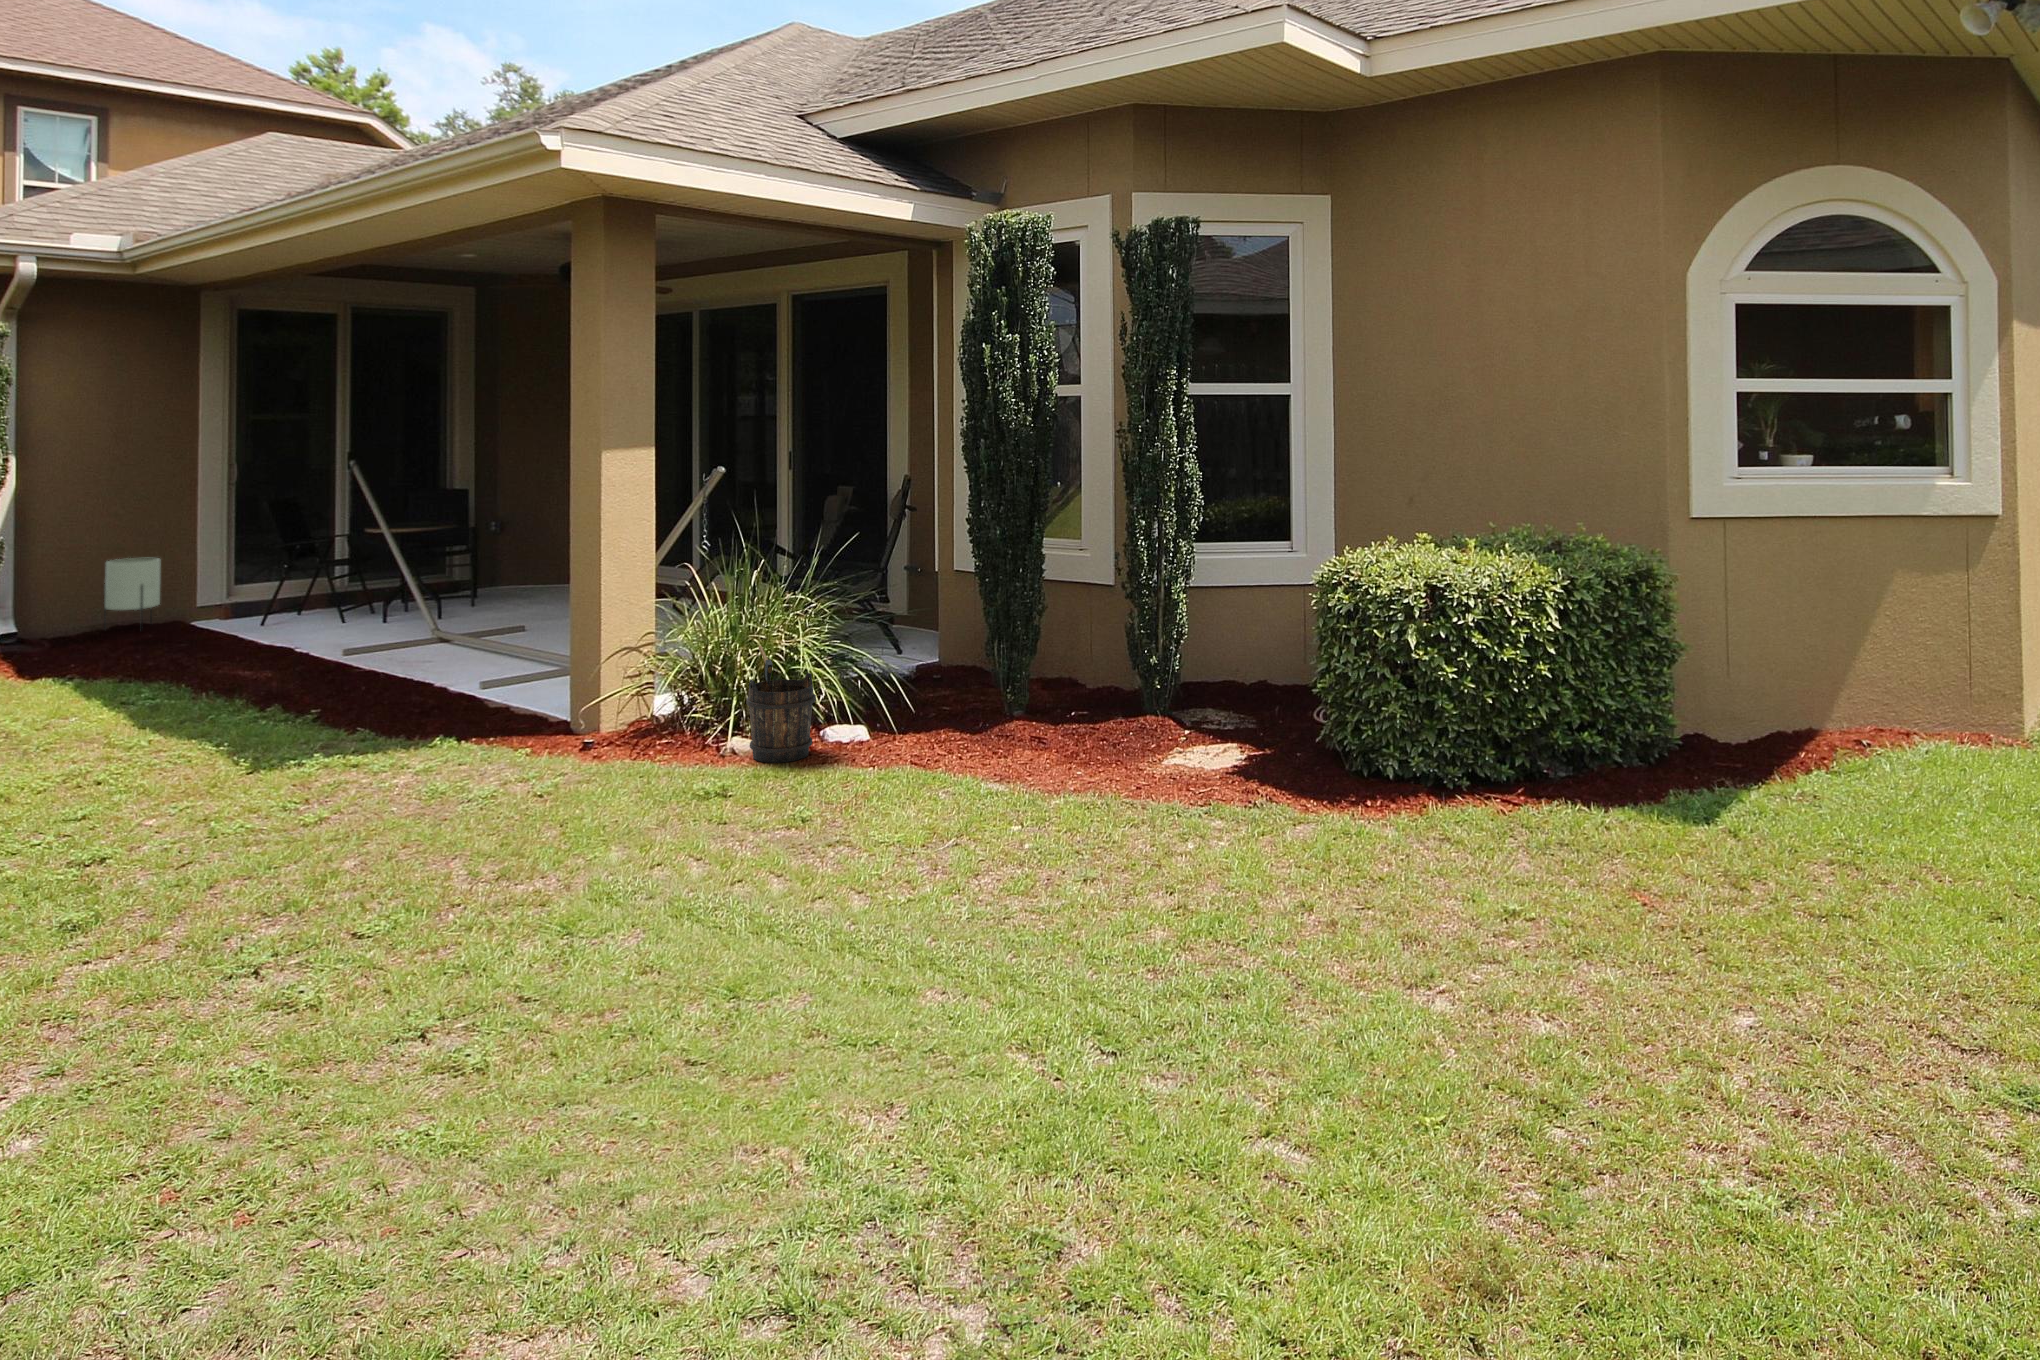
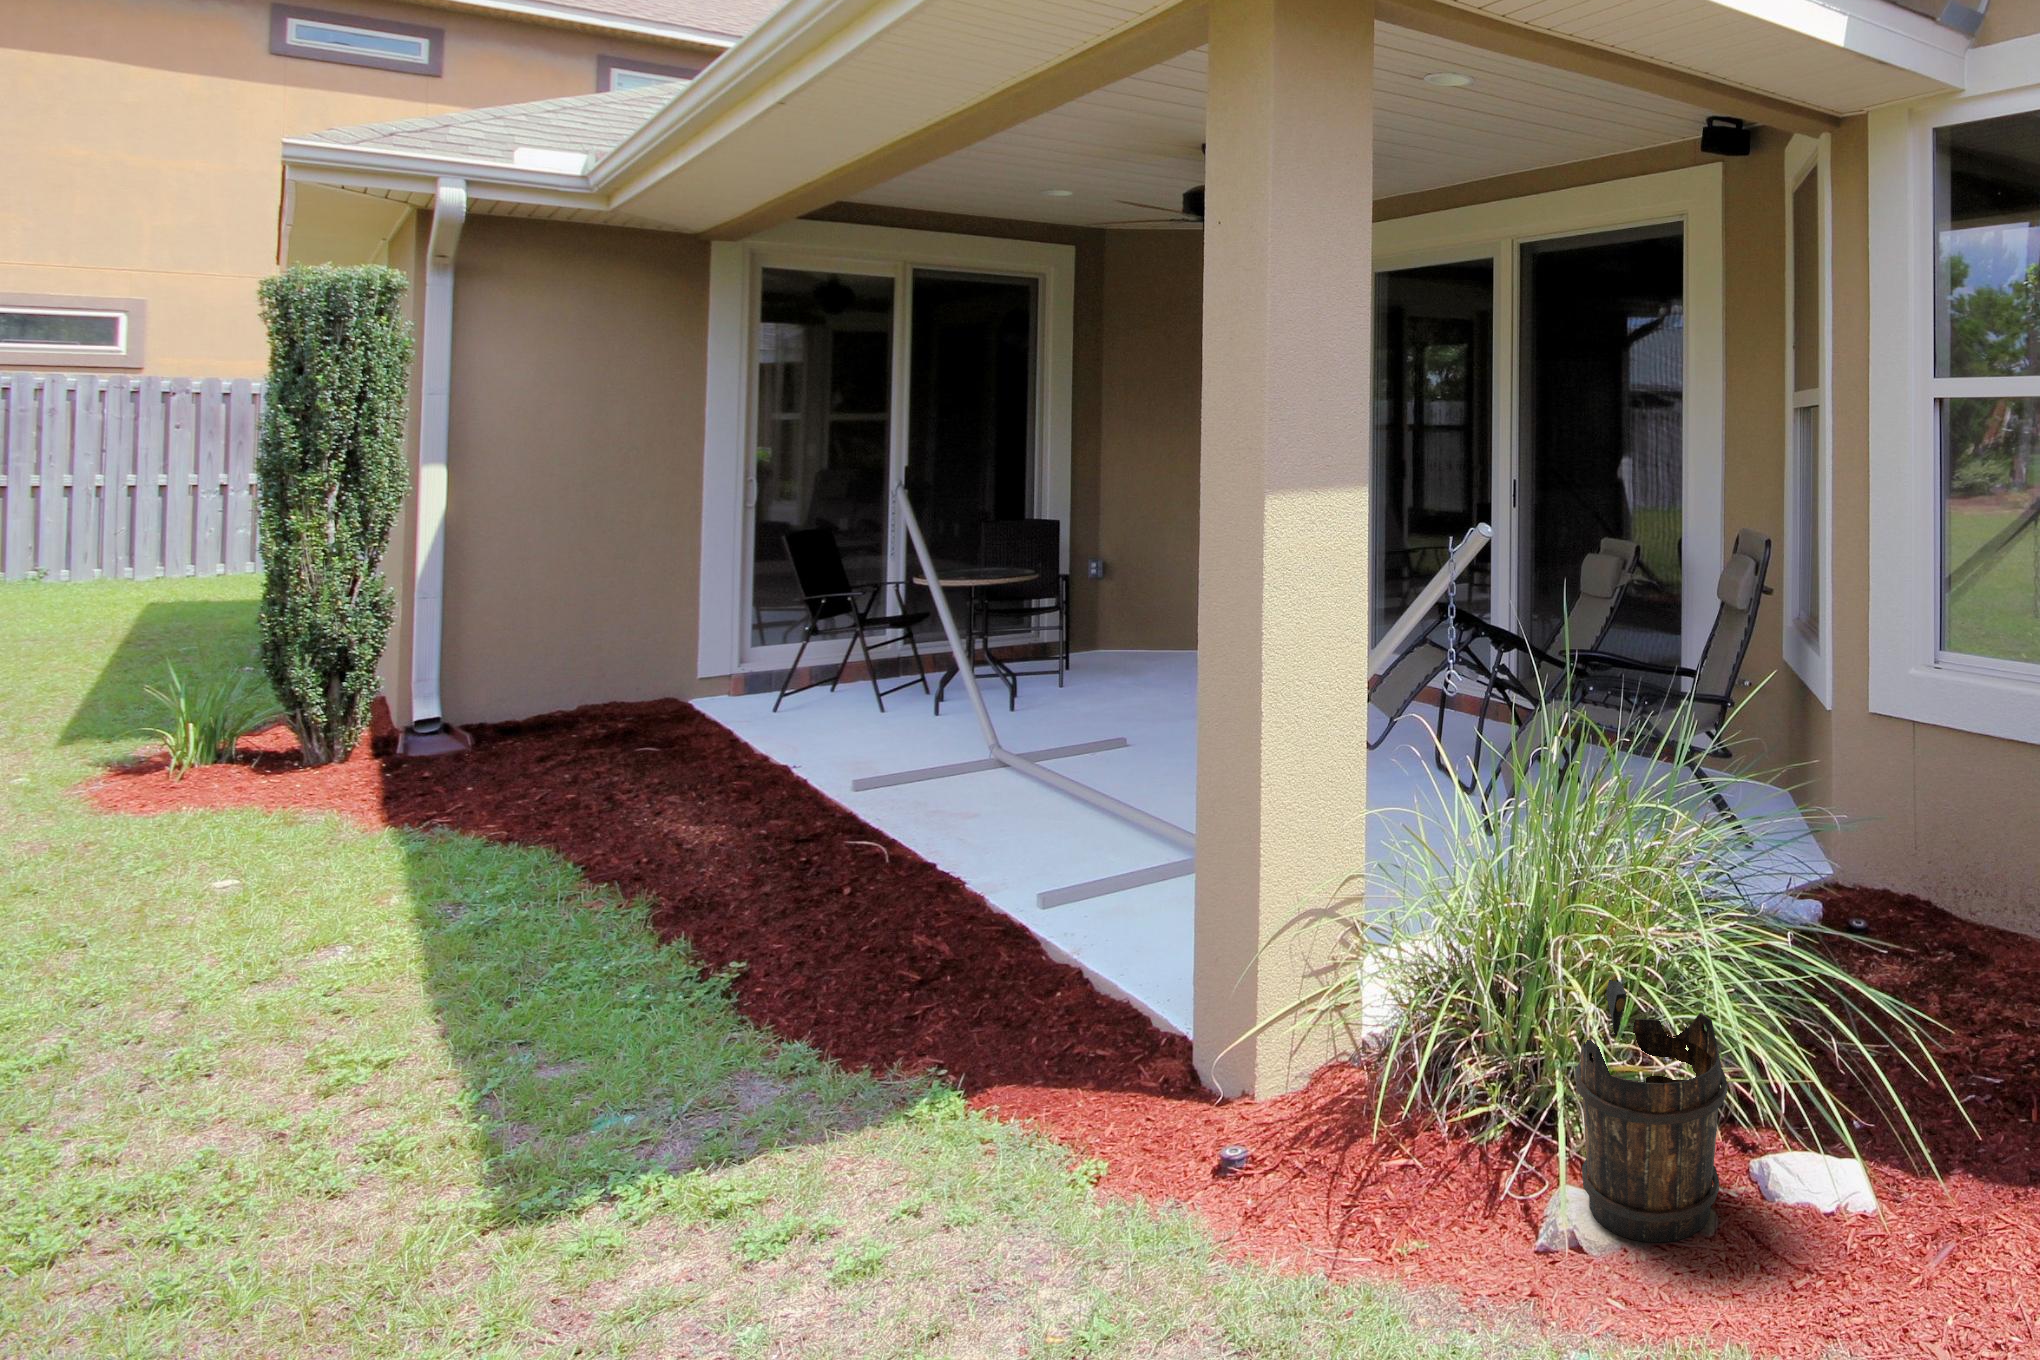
planter: present [104,558,161,623] -> none [573,609,649,715]

